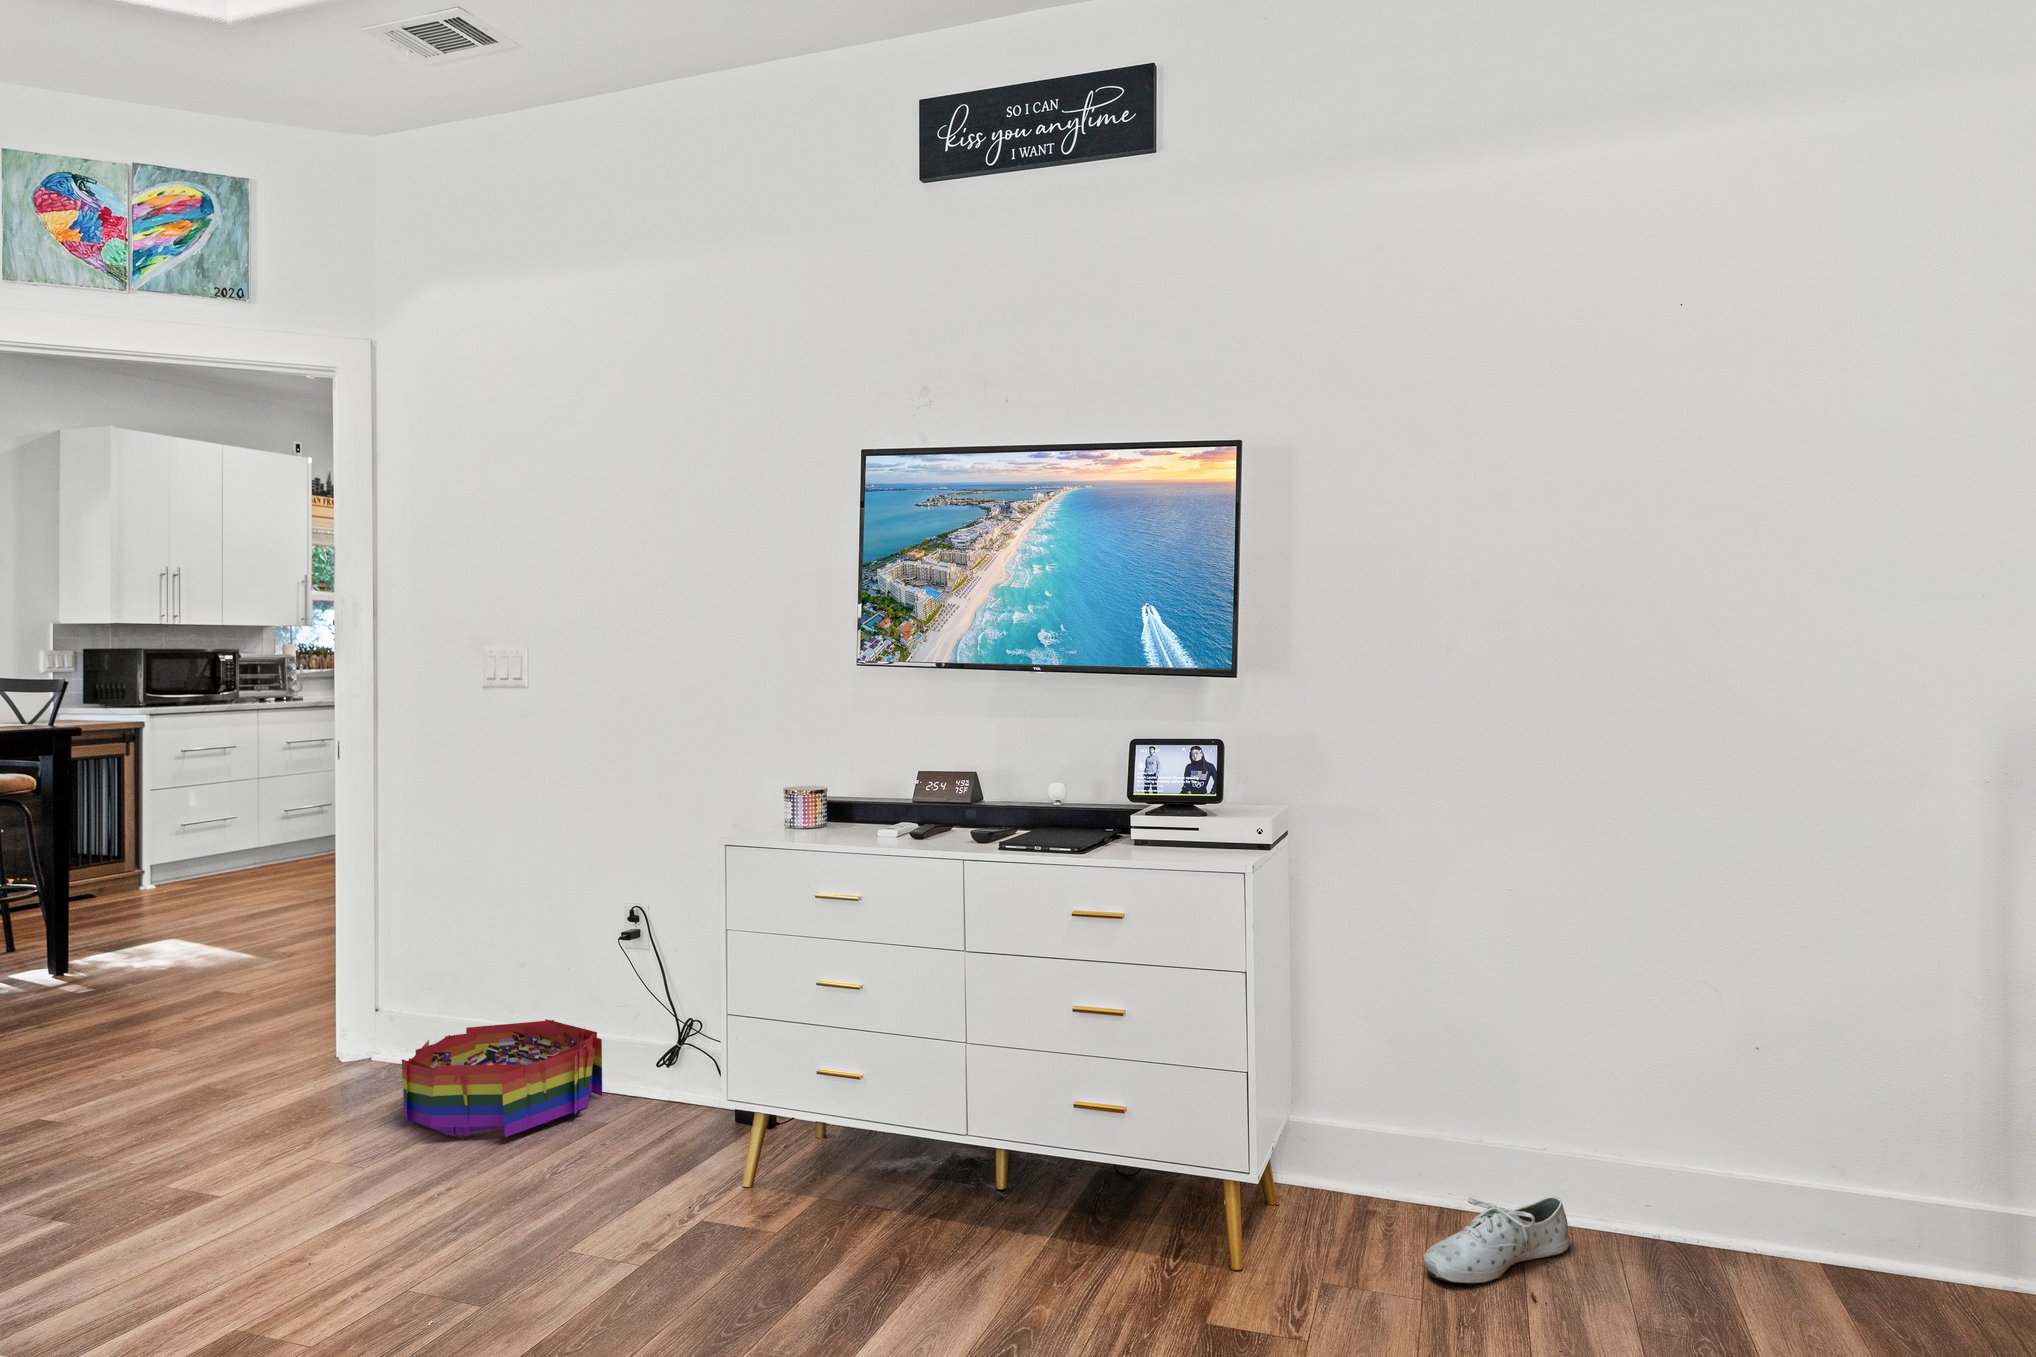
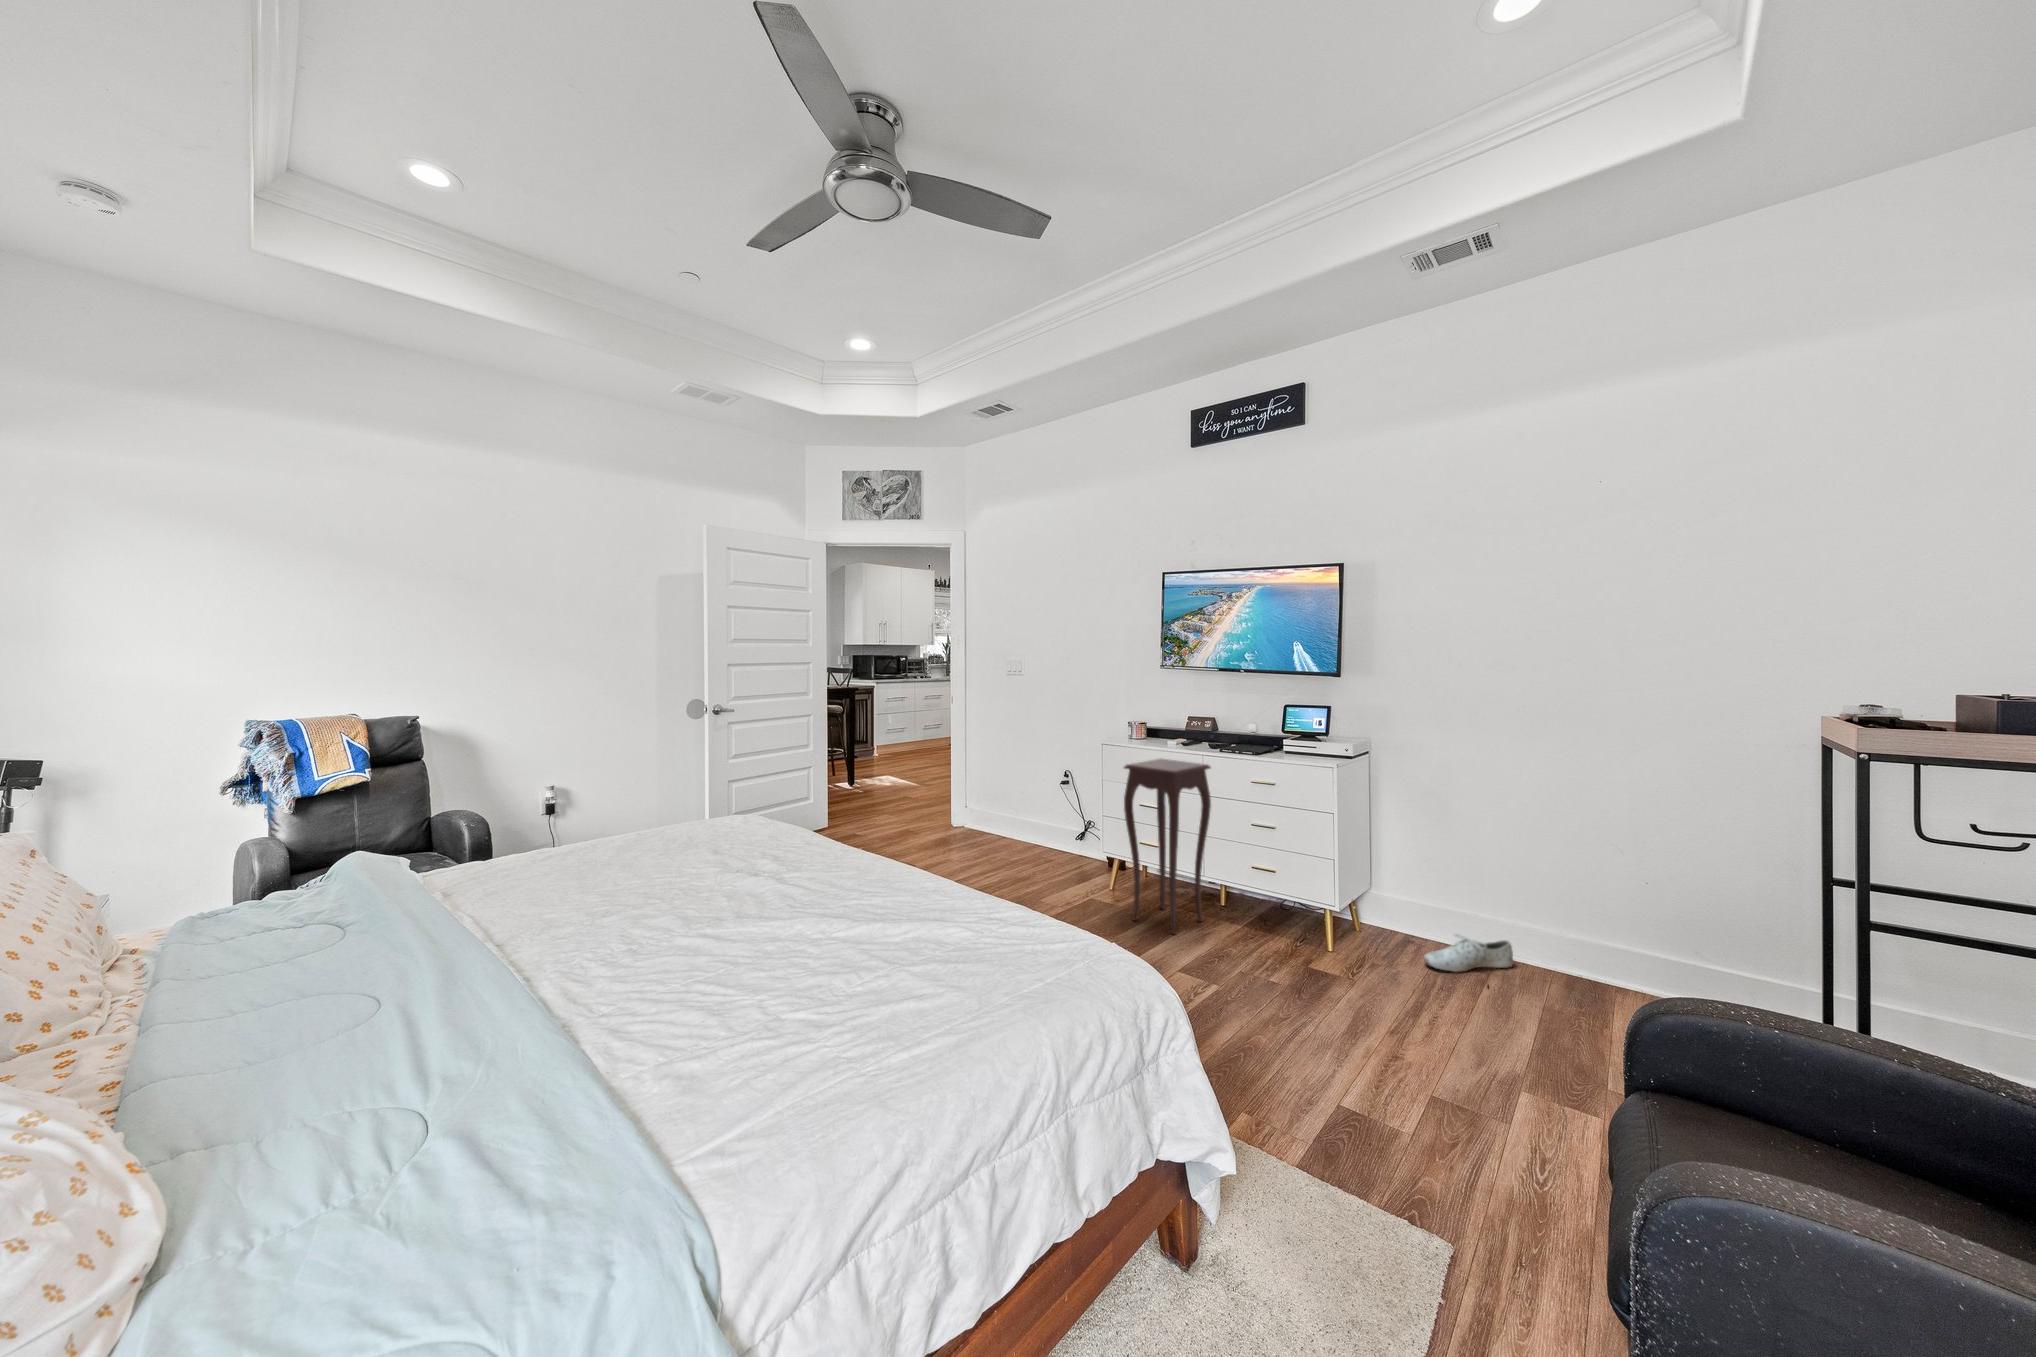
side table: none [784,871,984,1293] -> present [1124,758,1211,934]
storage bin: present [402,1019,602,1137] -> none [977,817,1055,860]

